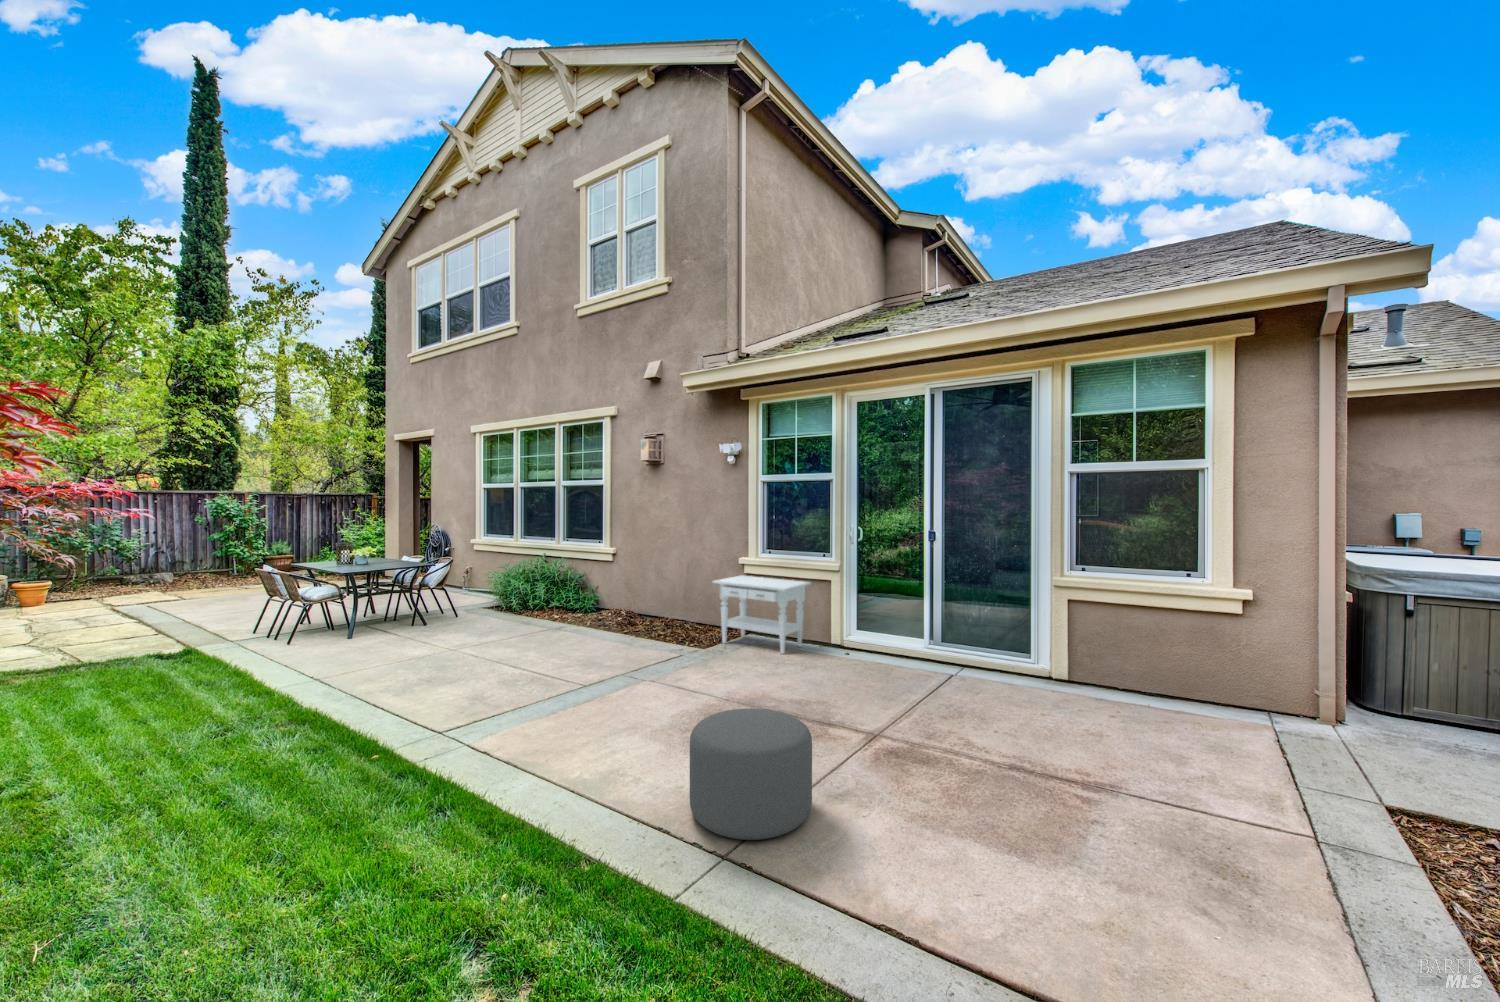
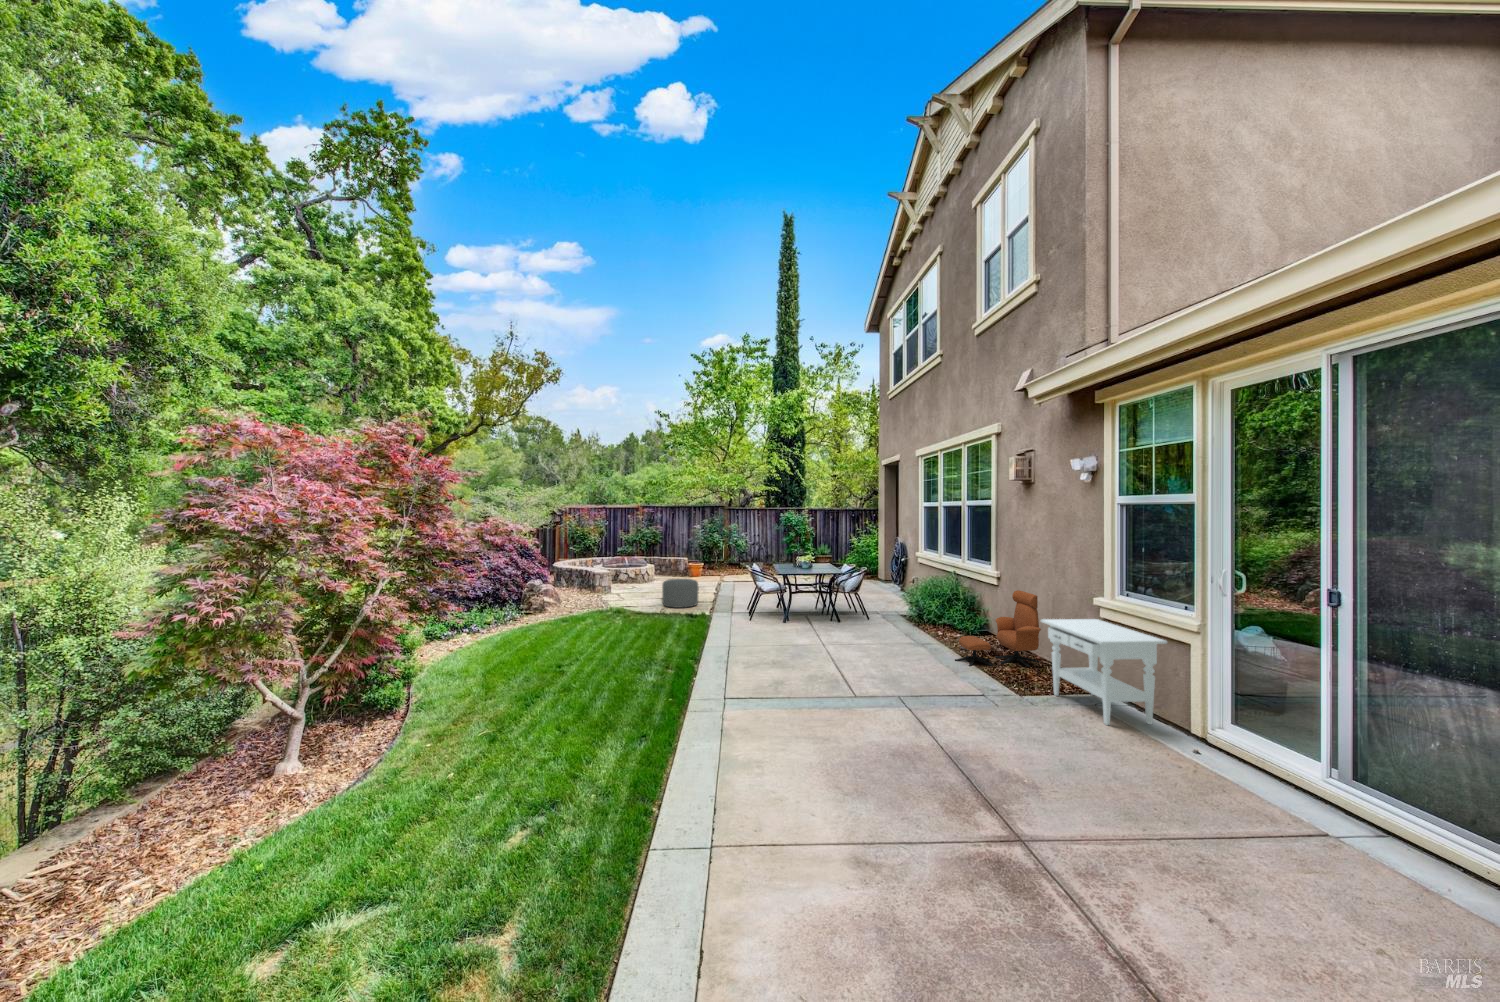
lounge chair: none [611,562,681,637] -> present [955,590,1041,667]
ottoman: present [690,708,812,840] -> present [662,579,698,608]

